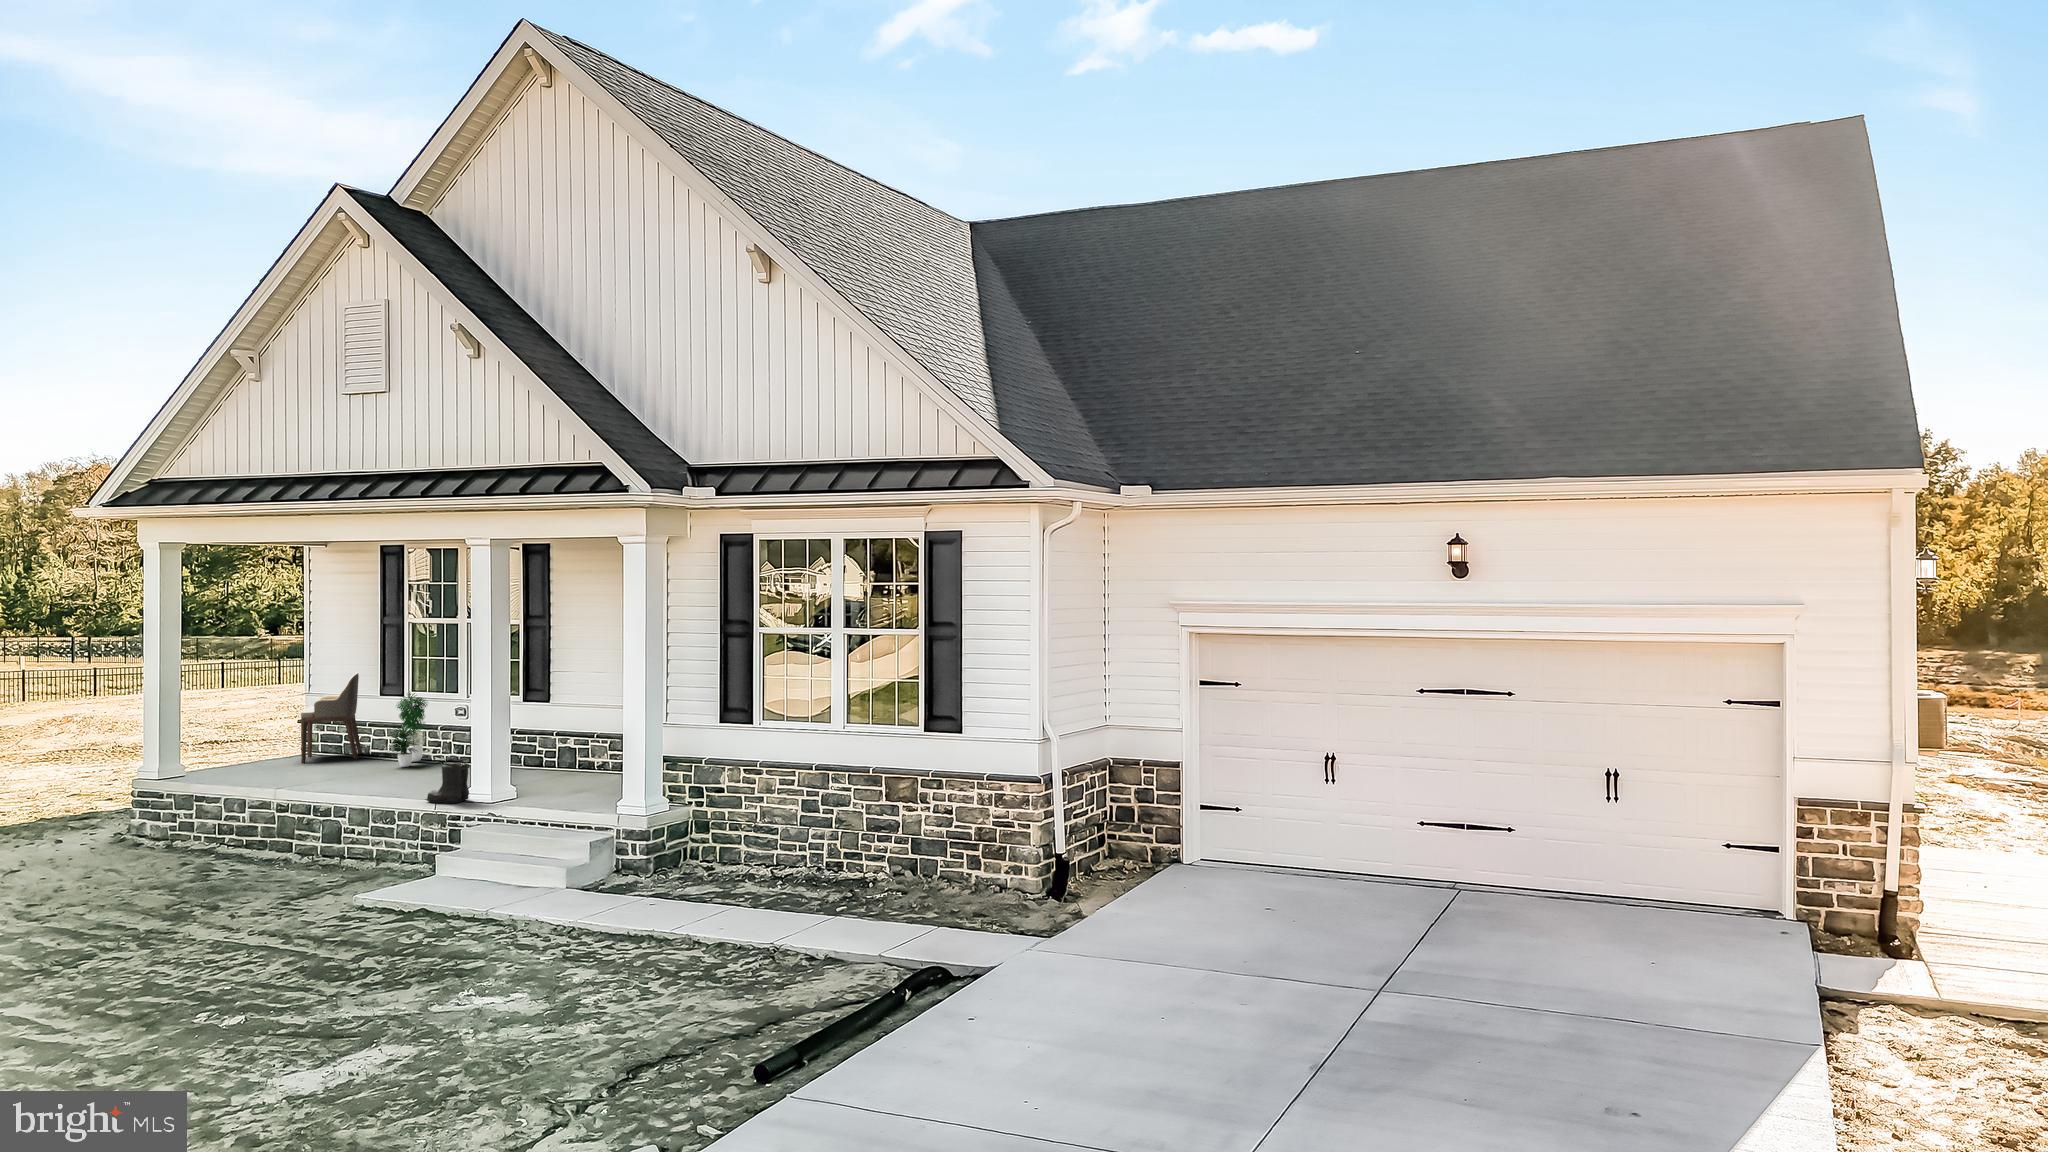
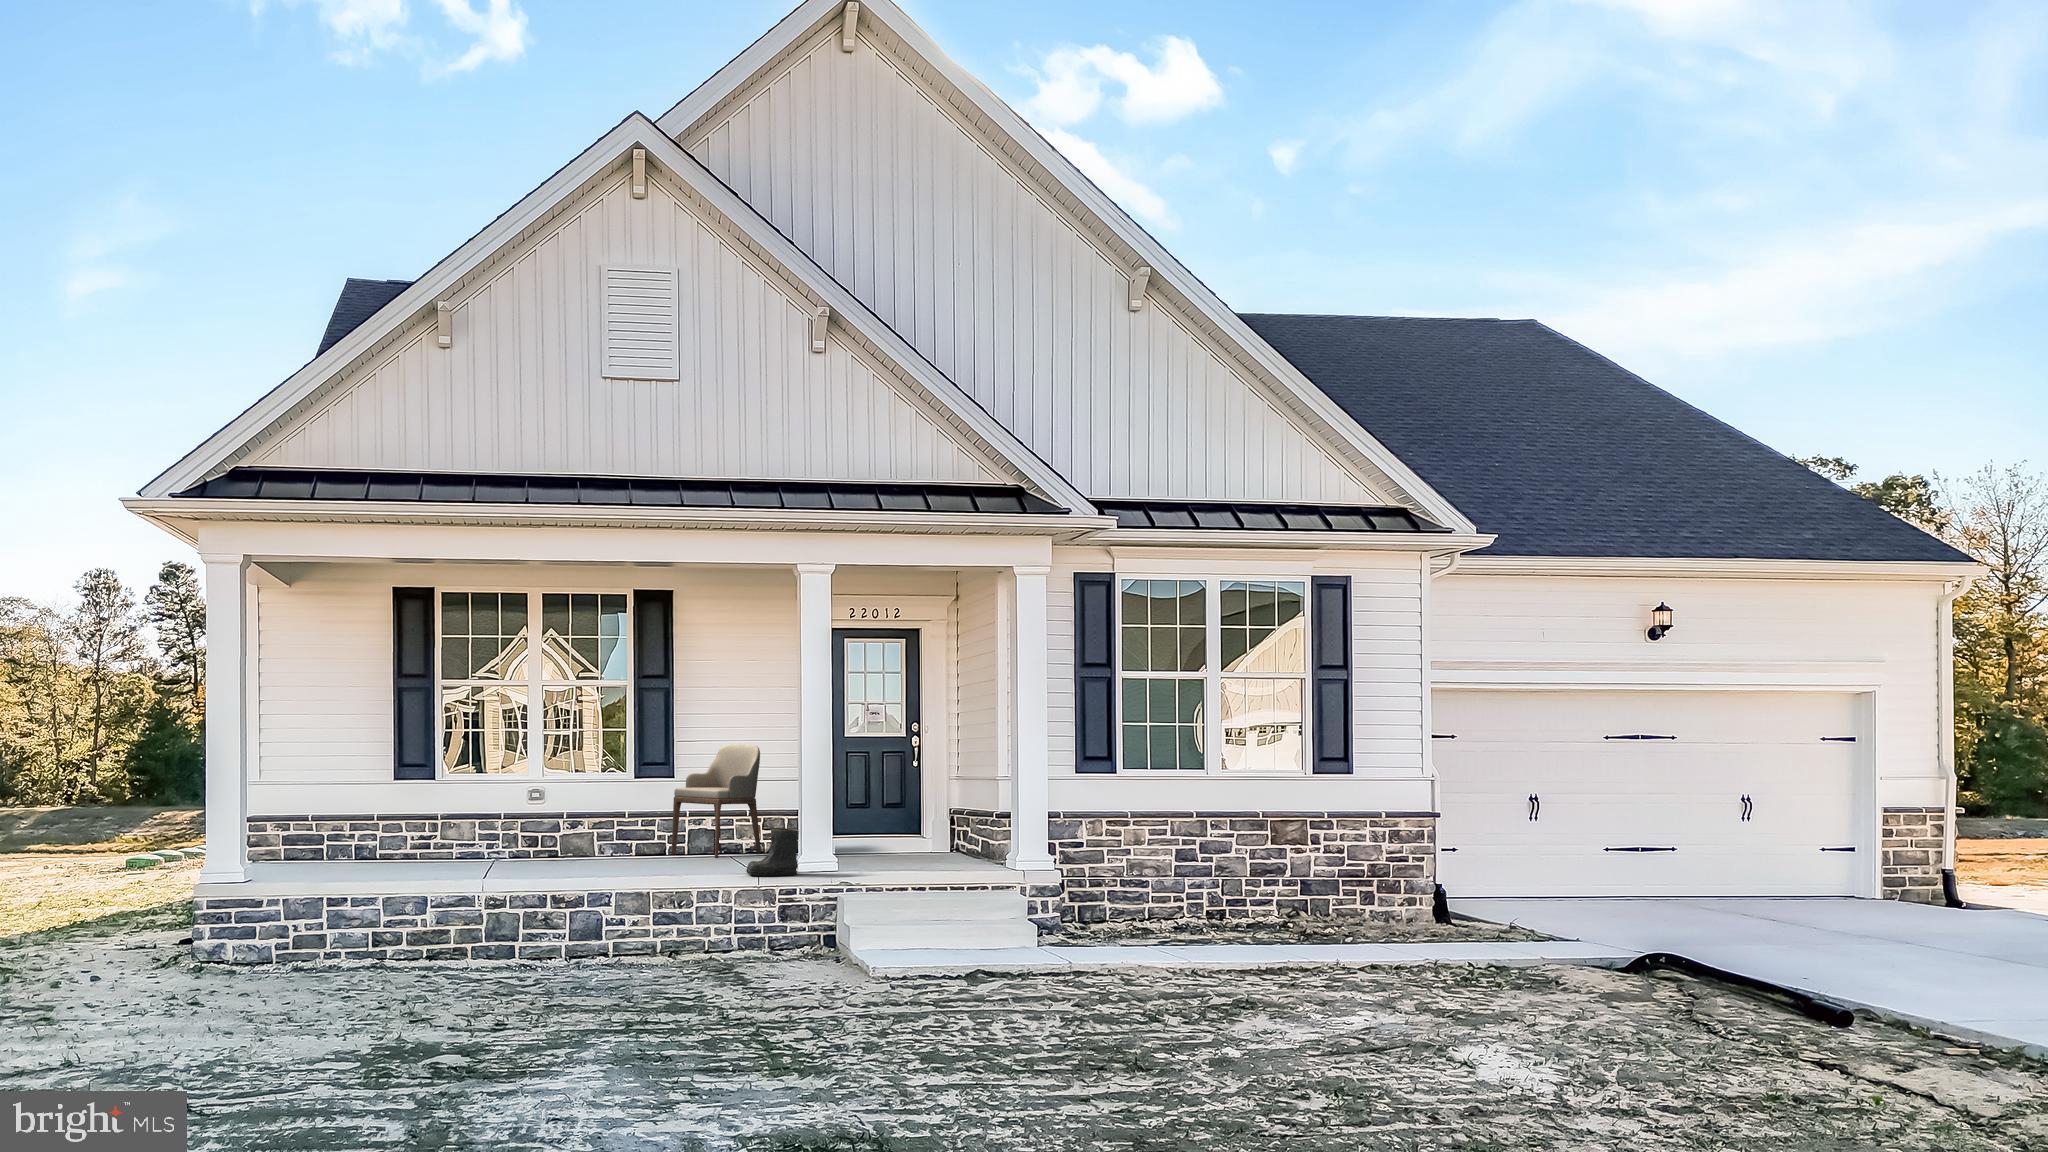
armchair: present [301,673,362,763] -> present [671,744,761,858]
potted plant: present [388,693,427,767] -> none [457,765,515,860]

